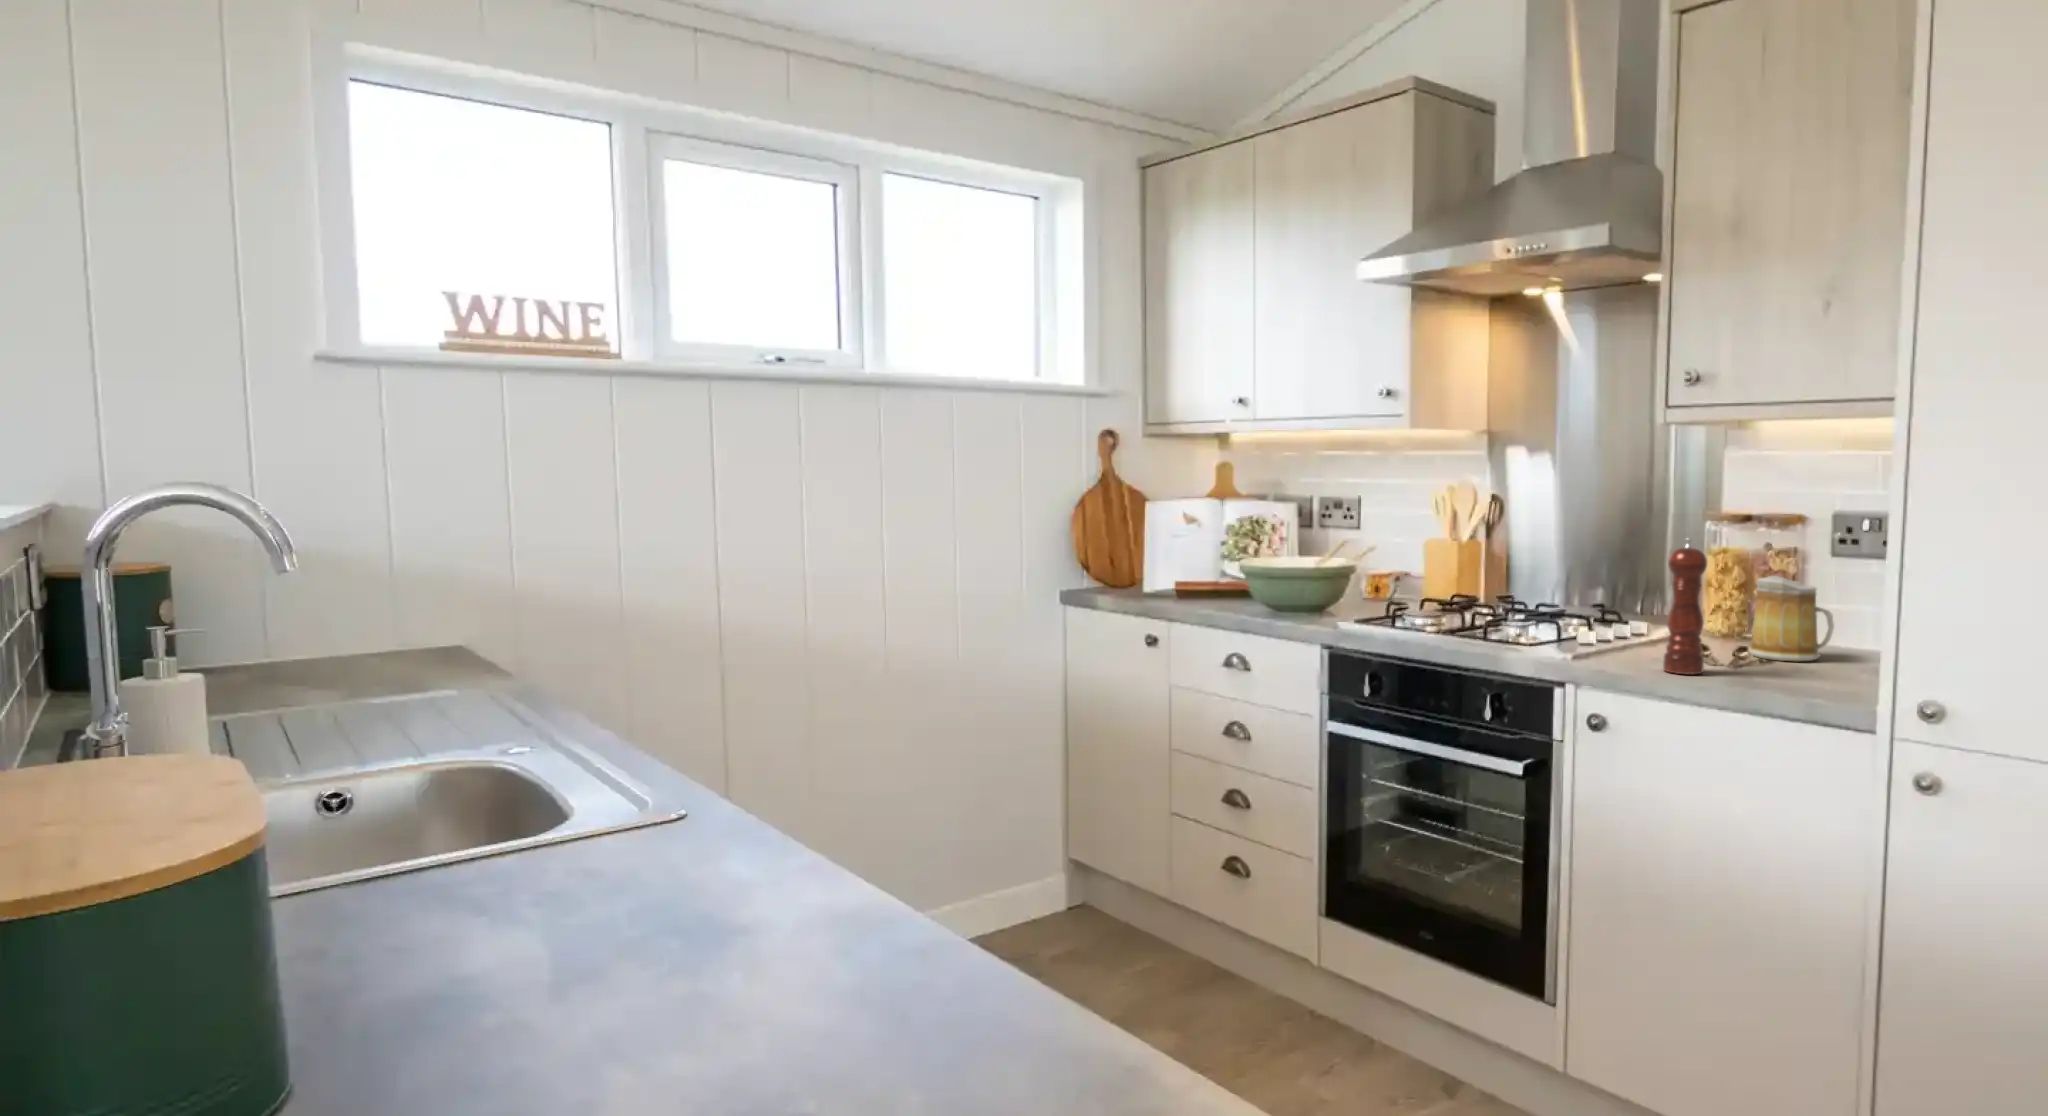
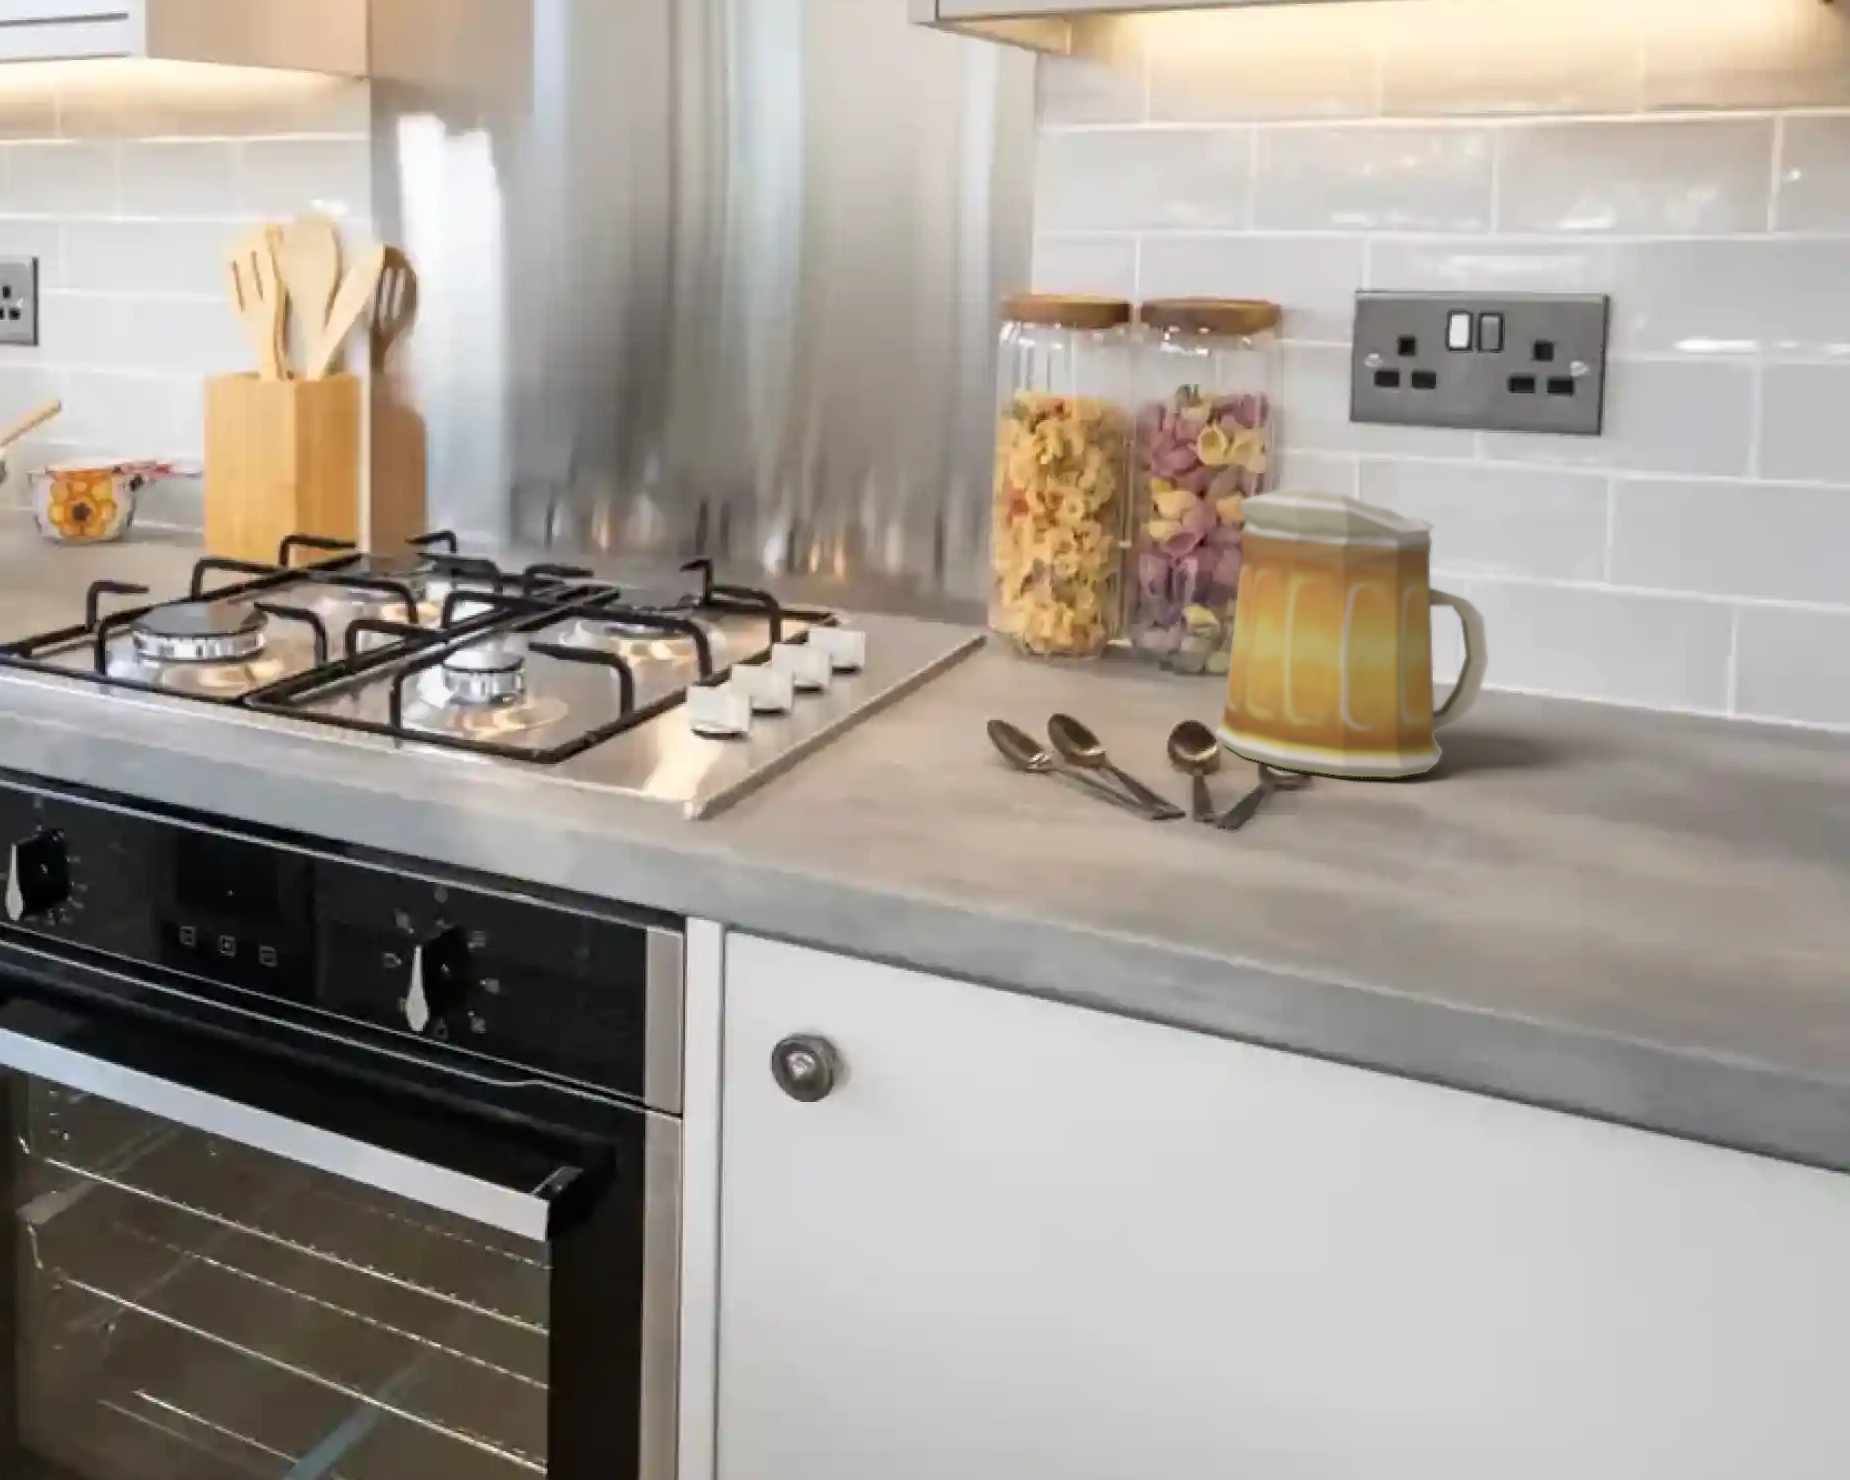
pepper mill: present [1663,538,1707,674] -> none [1053,352,1219,889]

